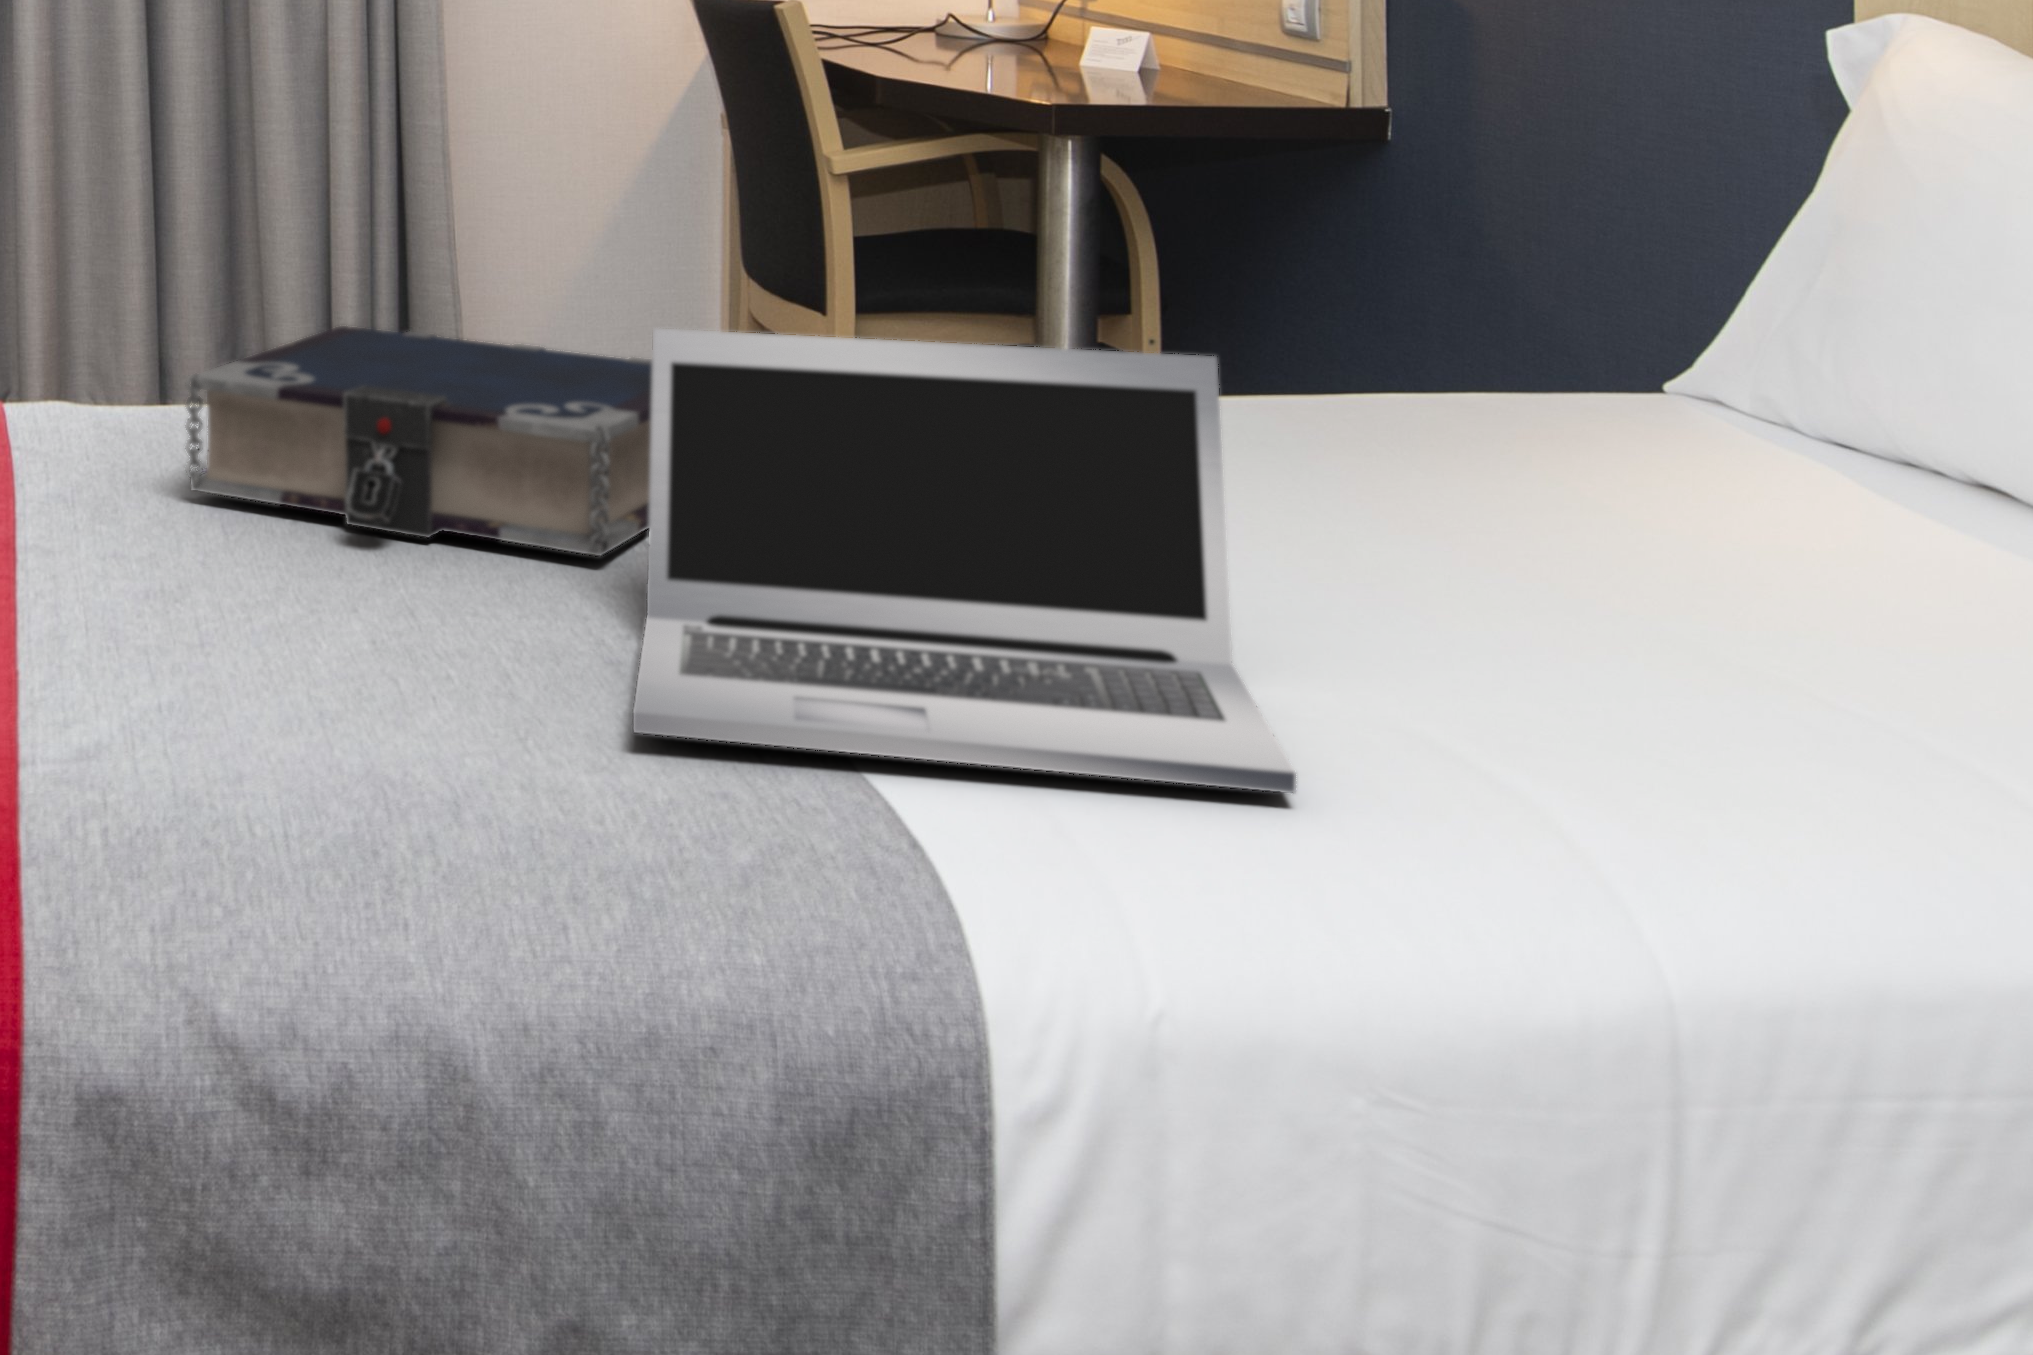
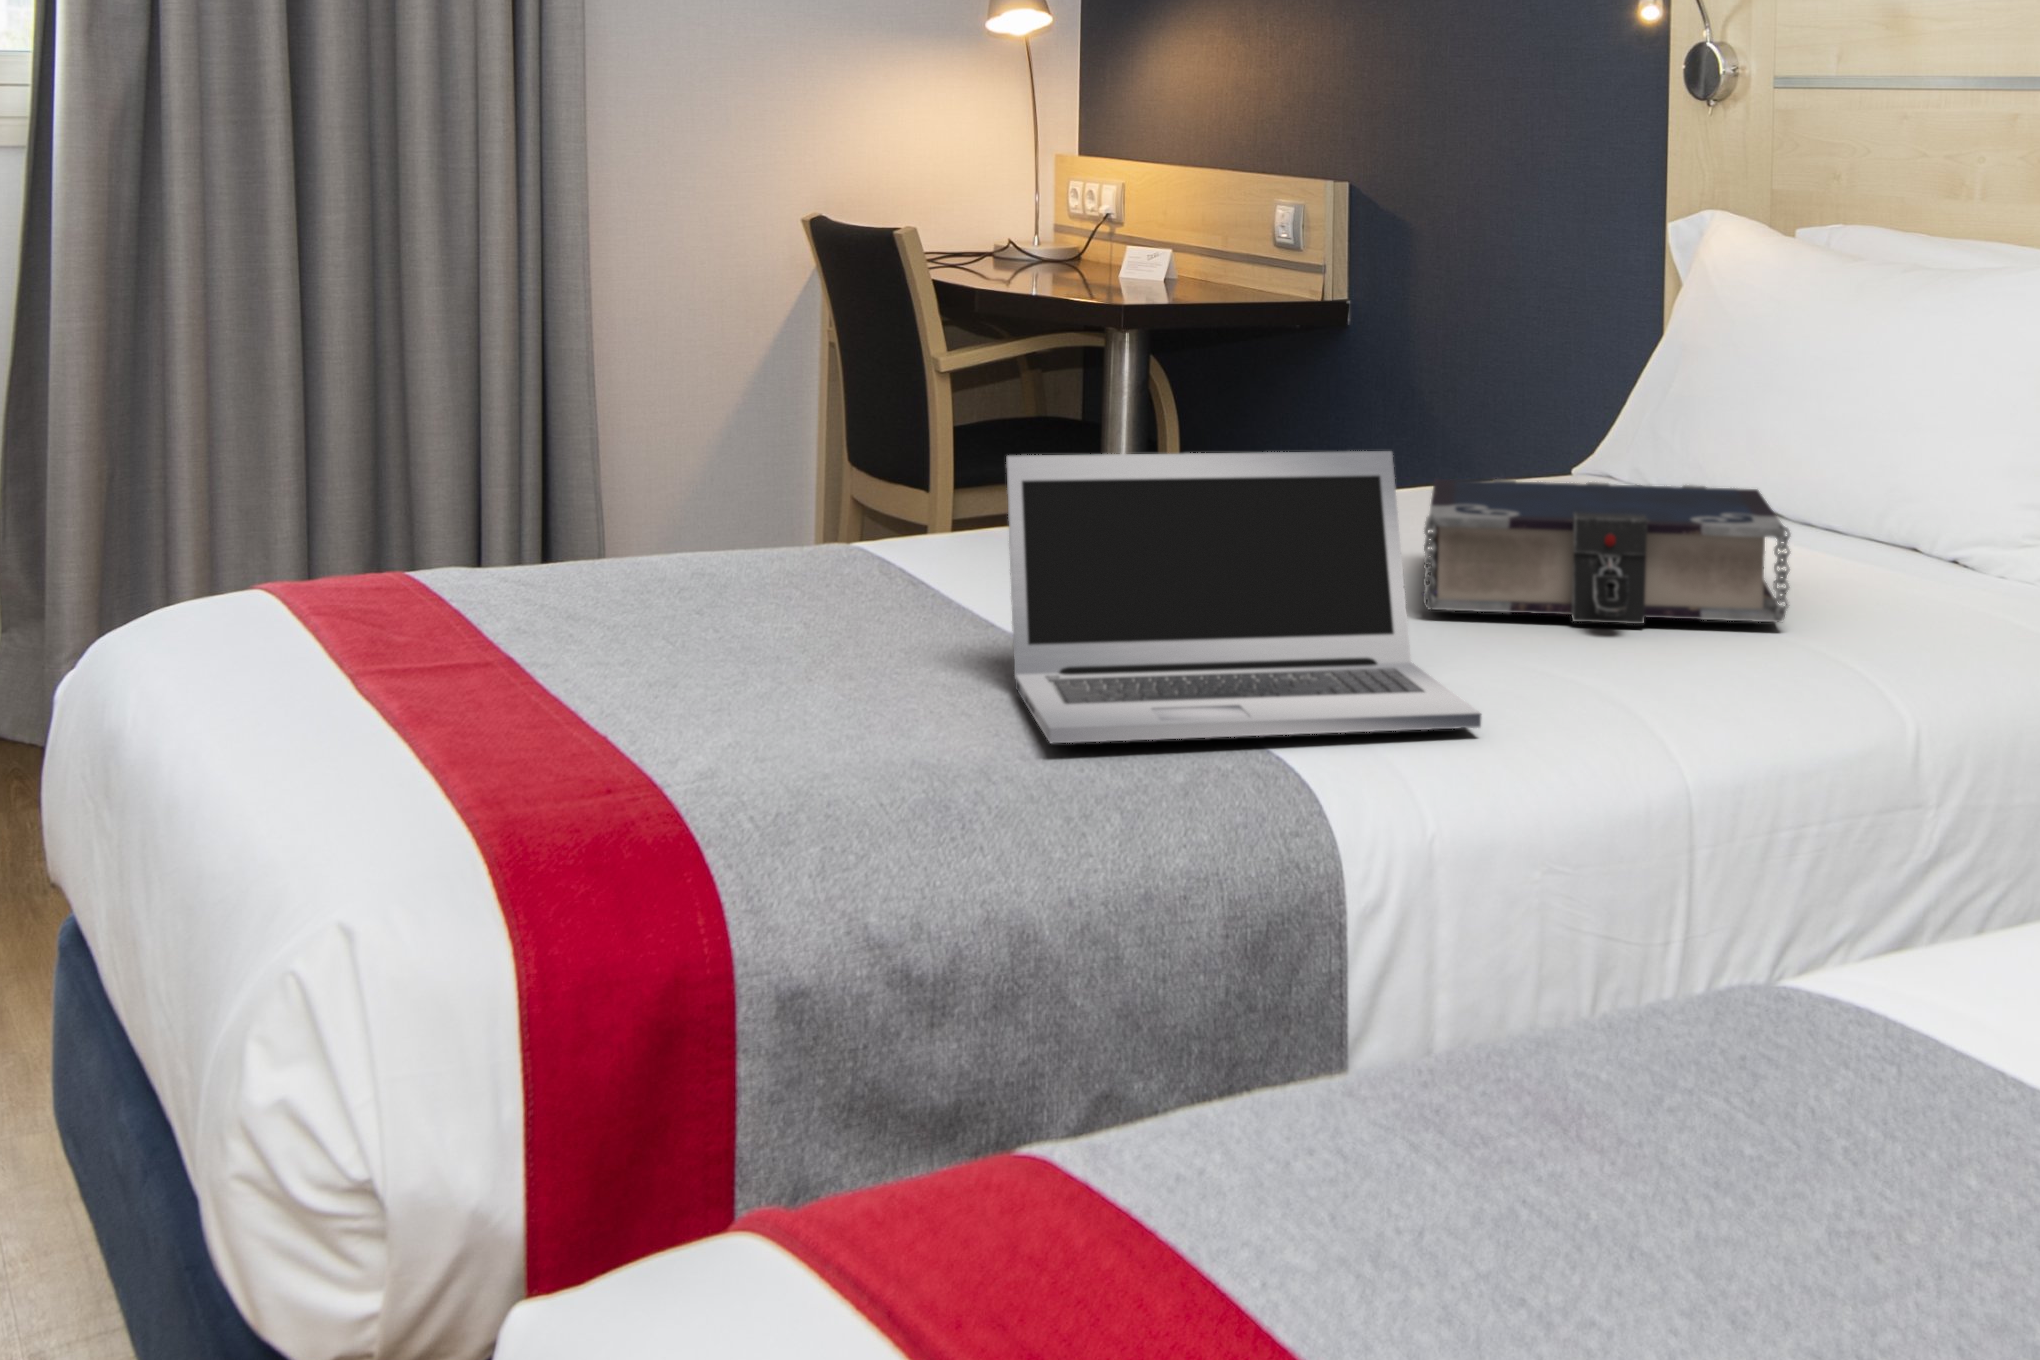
book: present [185,326,652,556] -> present [1423,479,1790,624]

